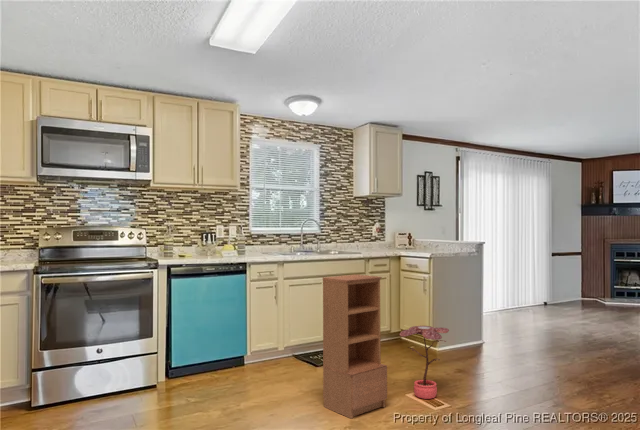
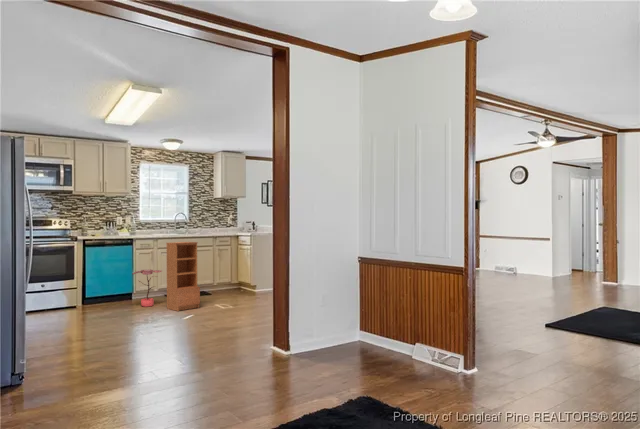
potted plant: present [400,326,449,399] -> present [133,269,161,307]

